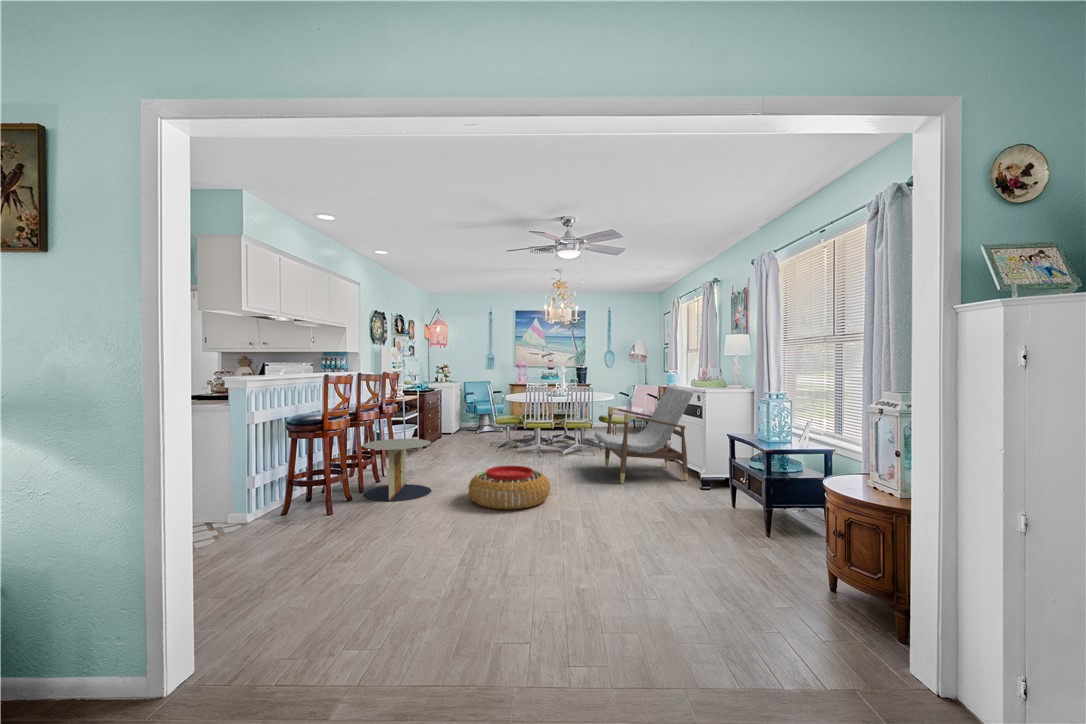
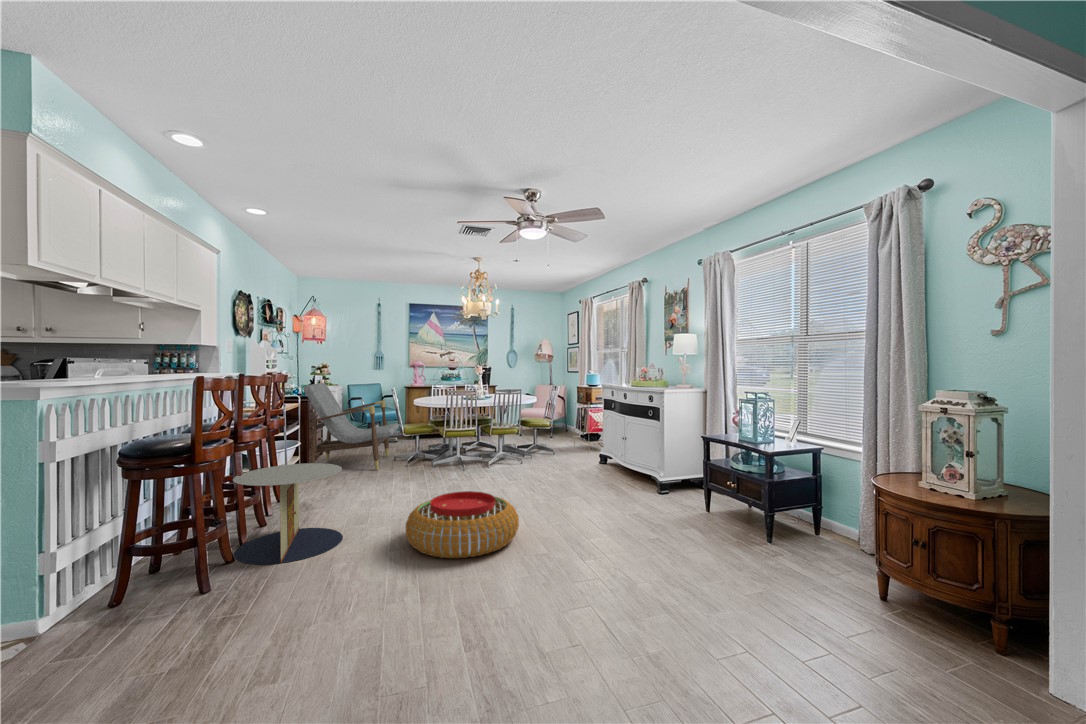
armchair: present [595,386,693,484] -> present [304,383,399,470]

